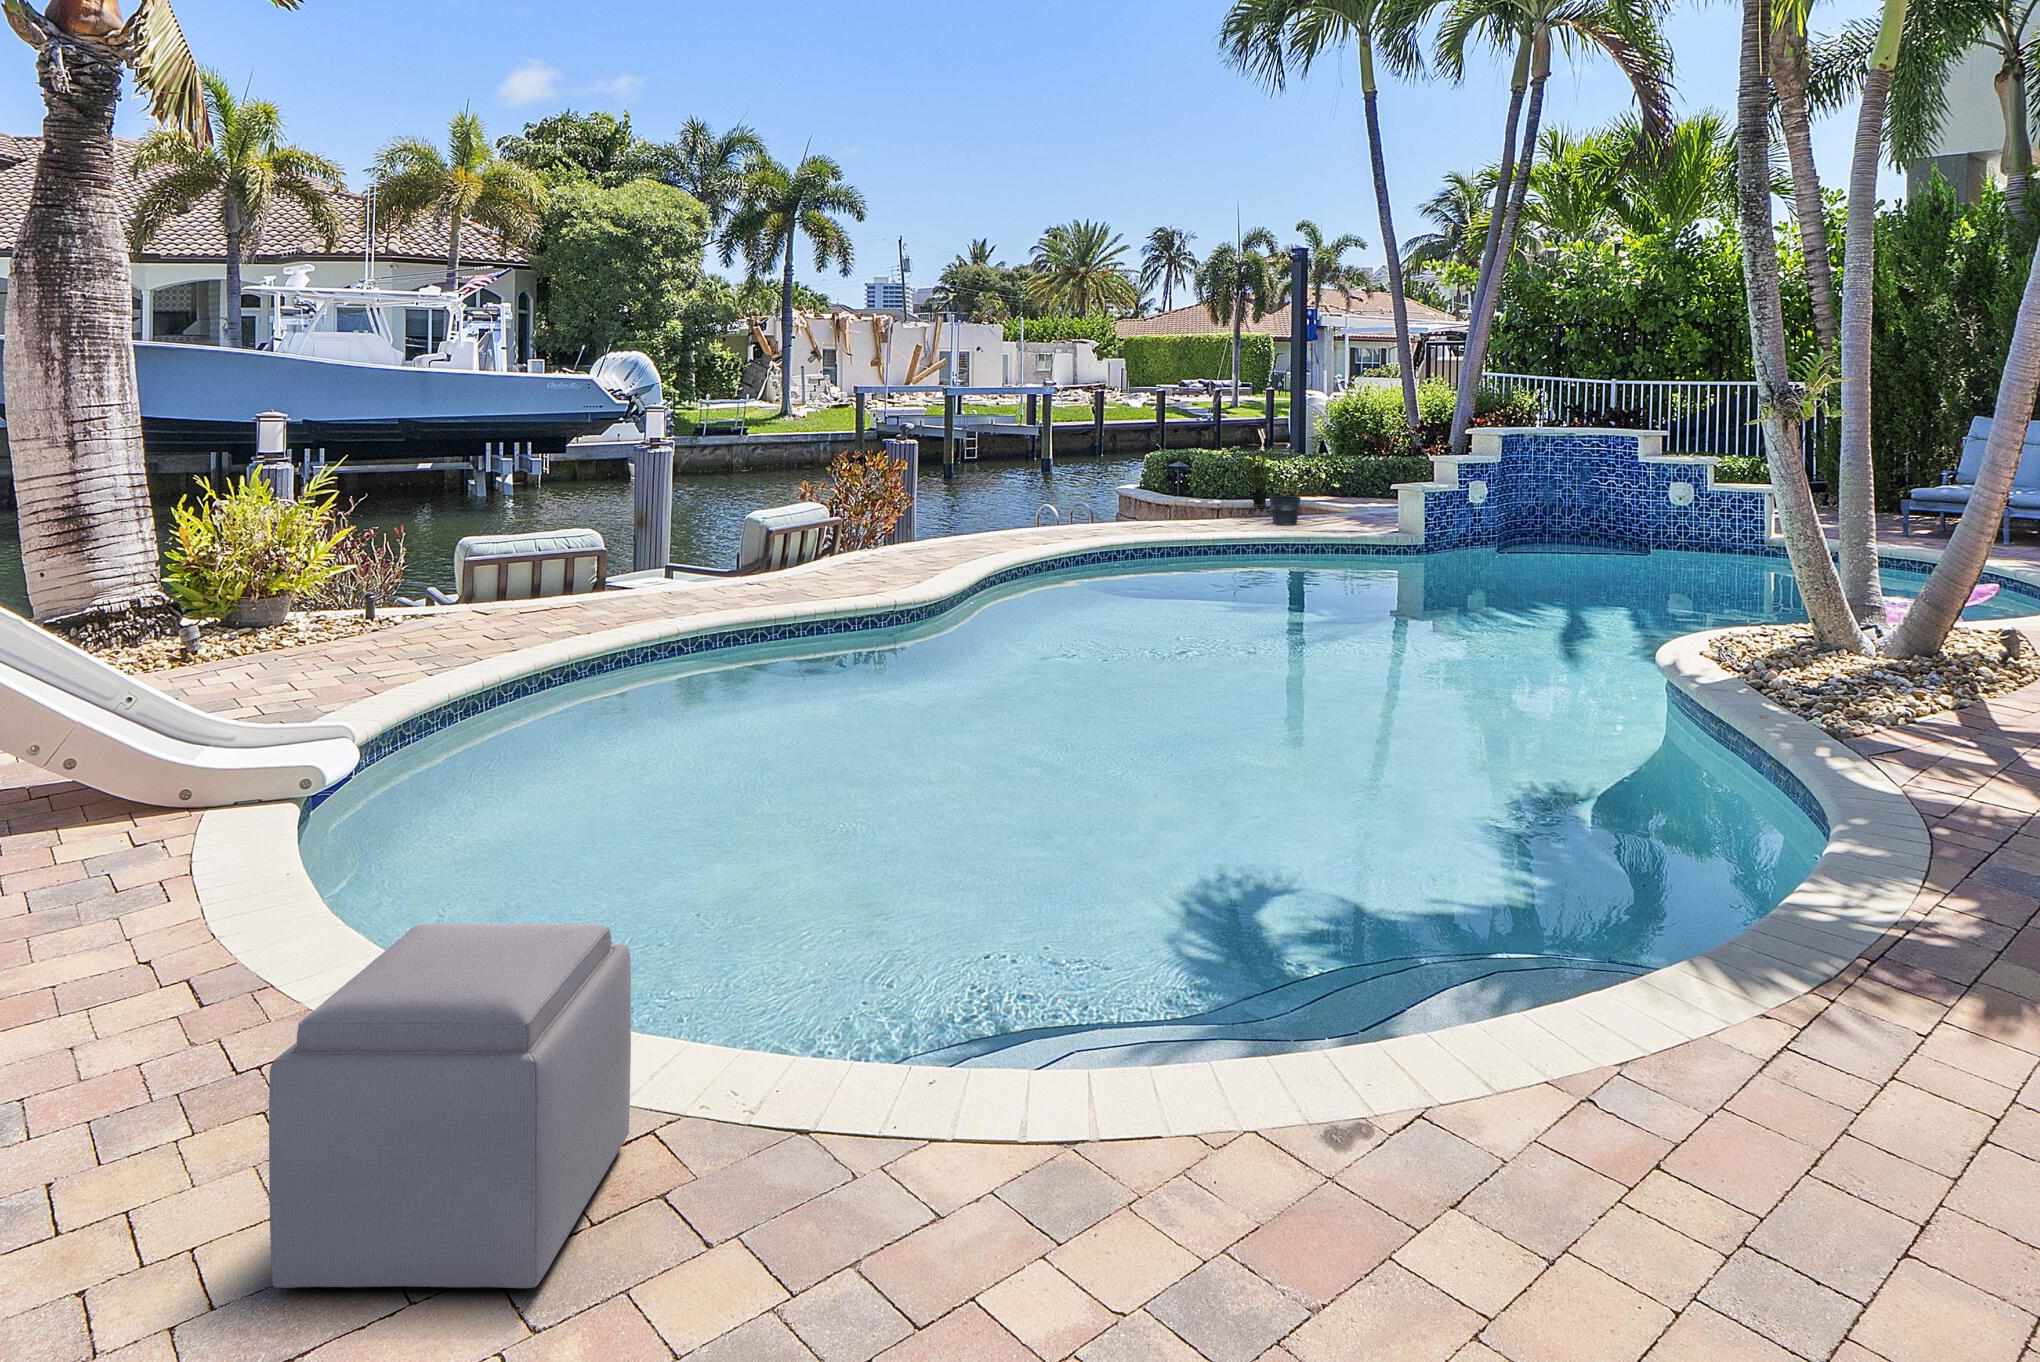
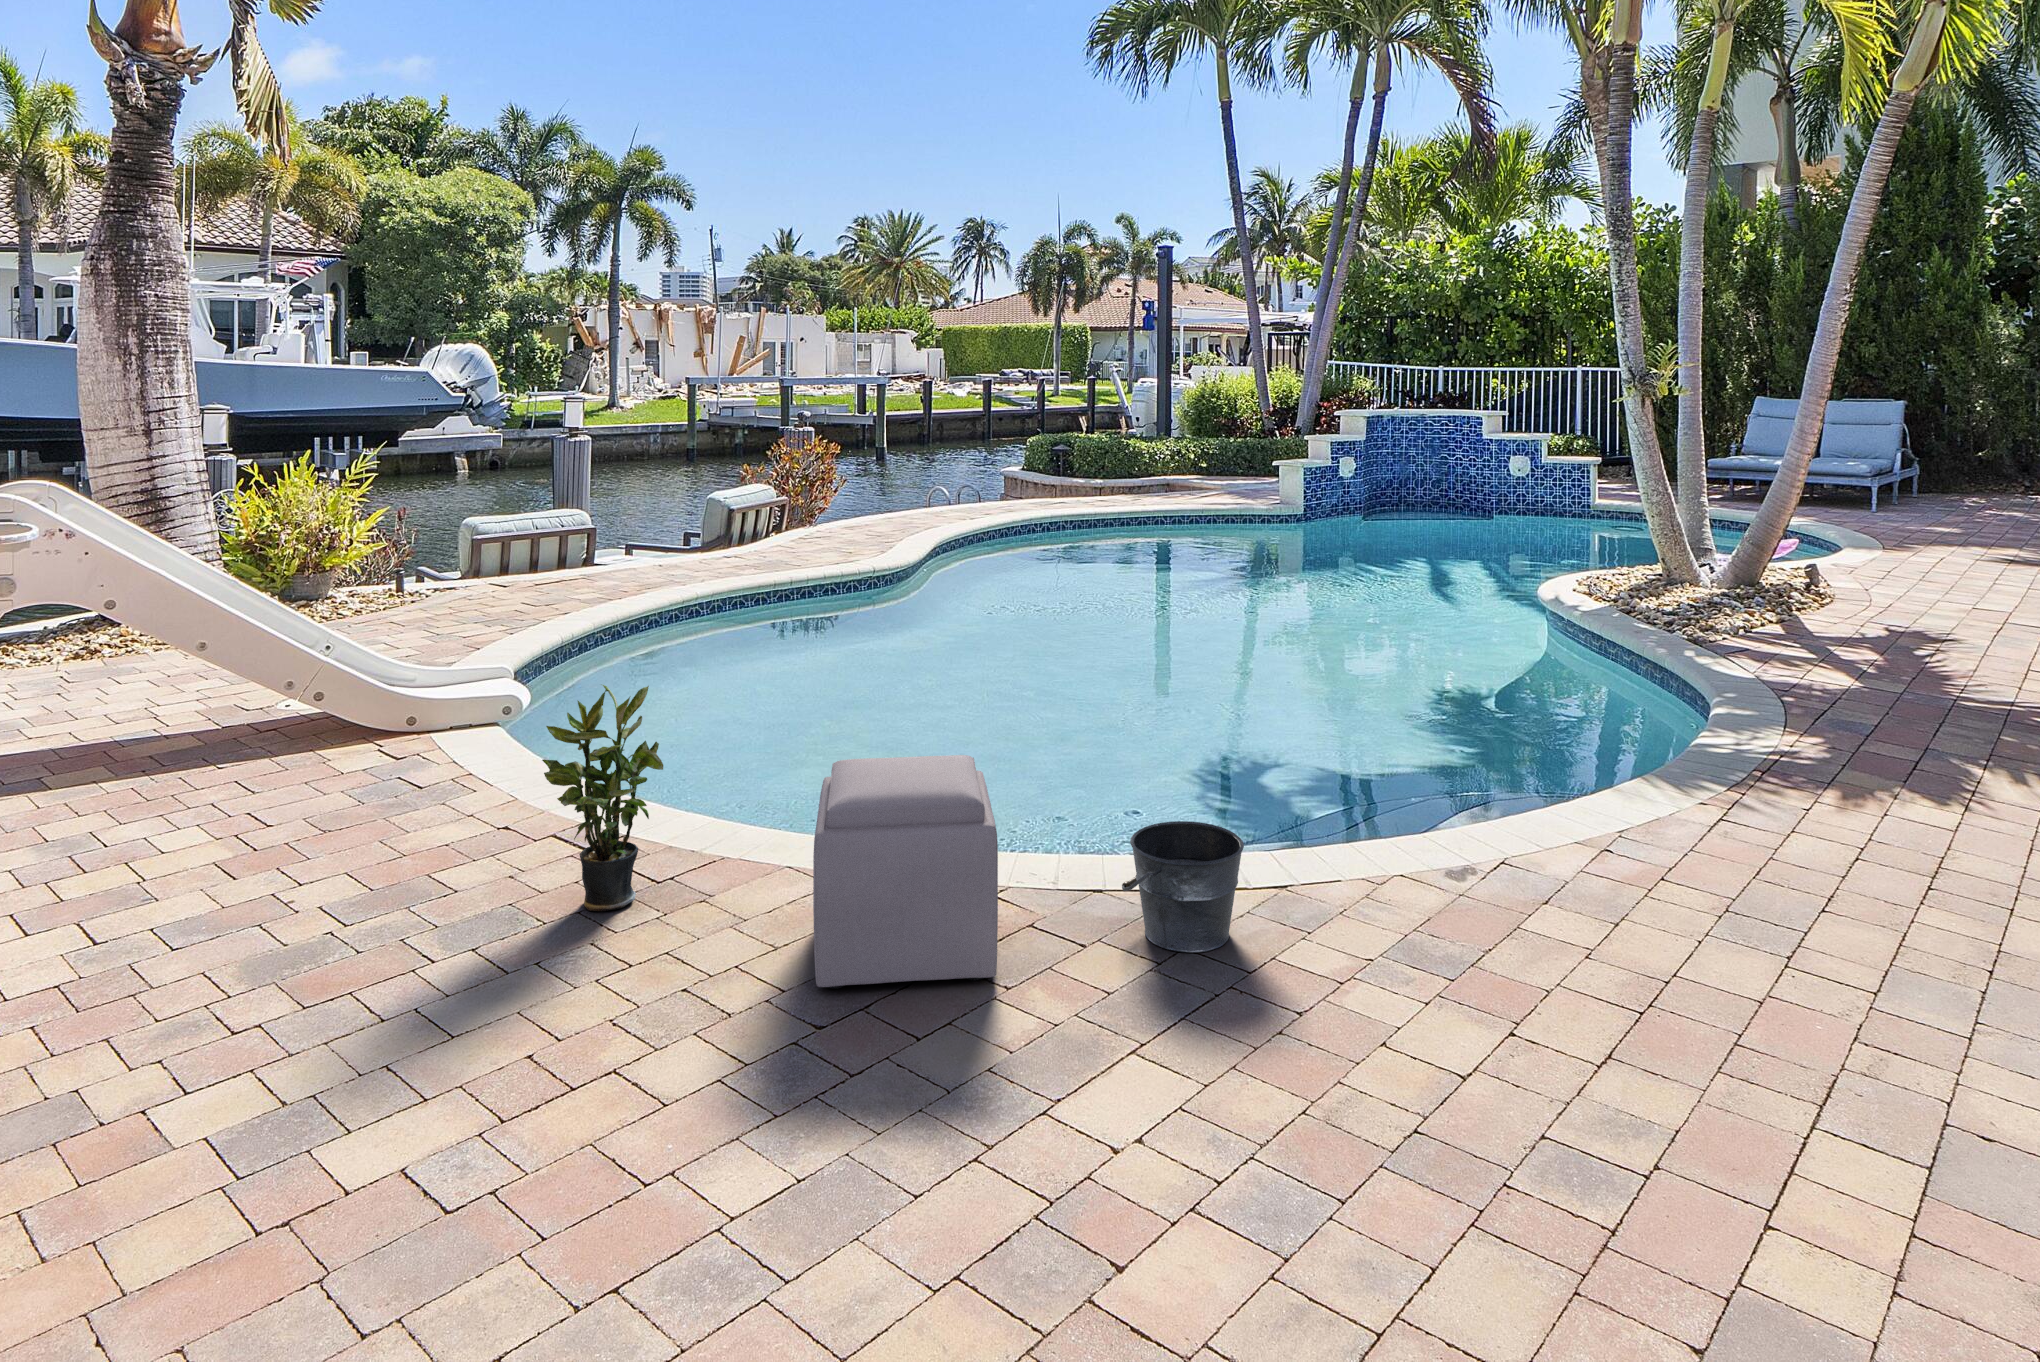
potted plant: present [1244,449,1273,507] -> present [542,685,663,911]
bucket: present [1267,496,1301,525] -> present [1122,821,1244,953]

